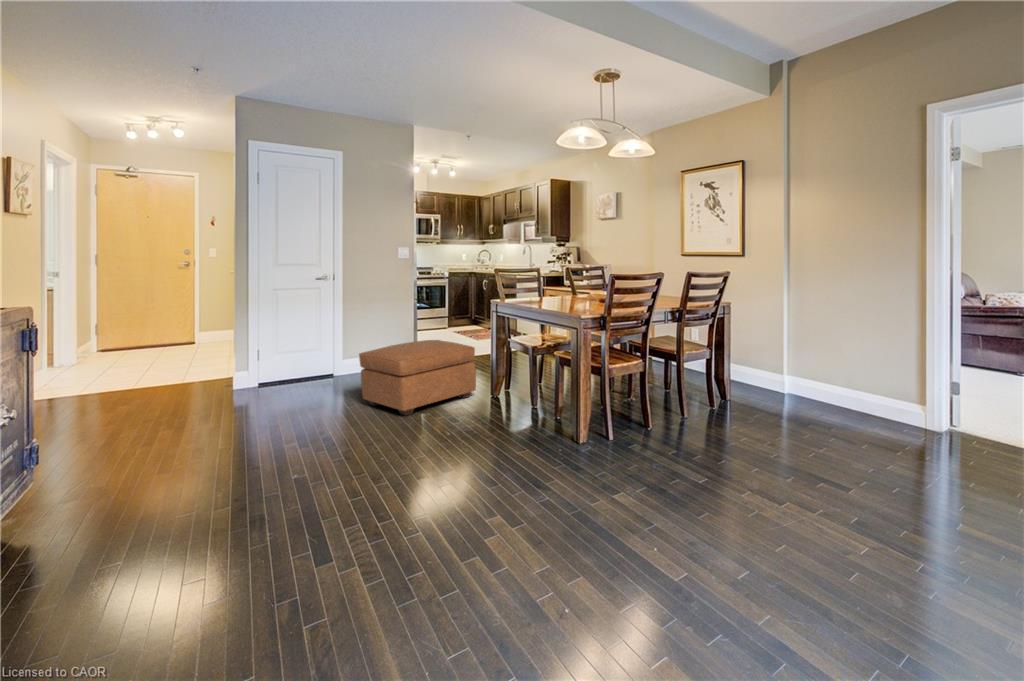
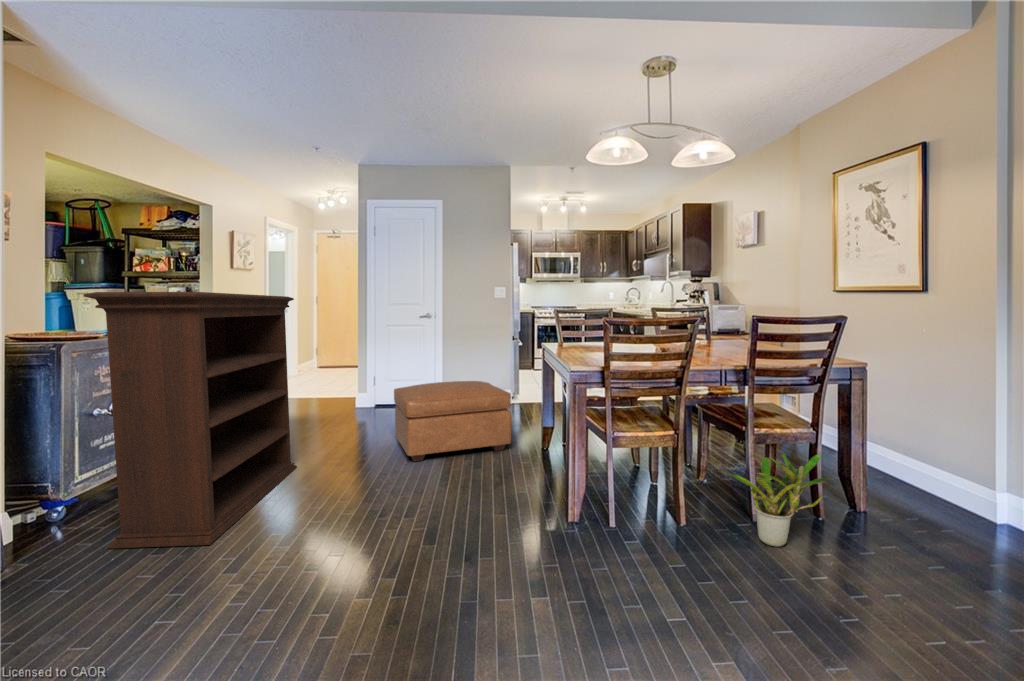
bookshelf: none [188,264,324,524] -> present [84,292,297,548]
potted plant: none [669,361,733,421] -> present [722,454,829,547]

